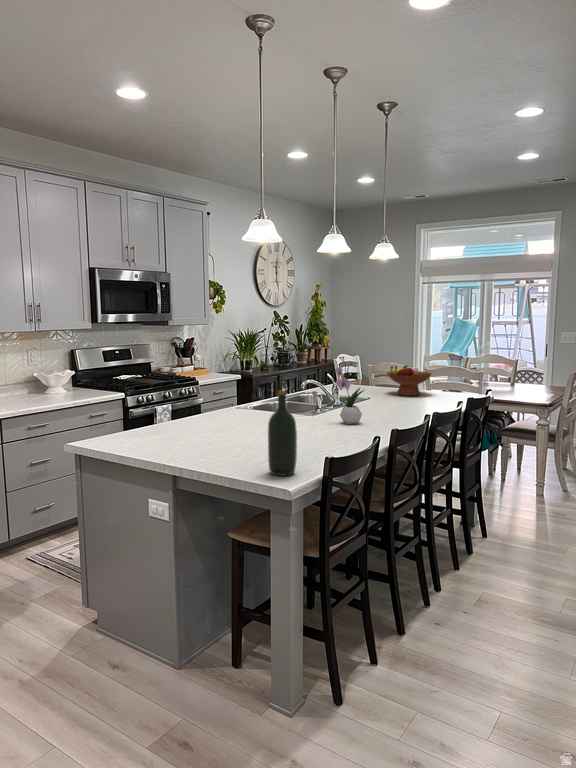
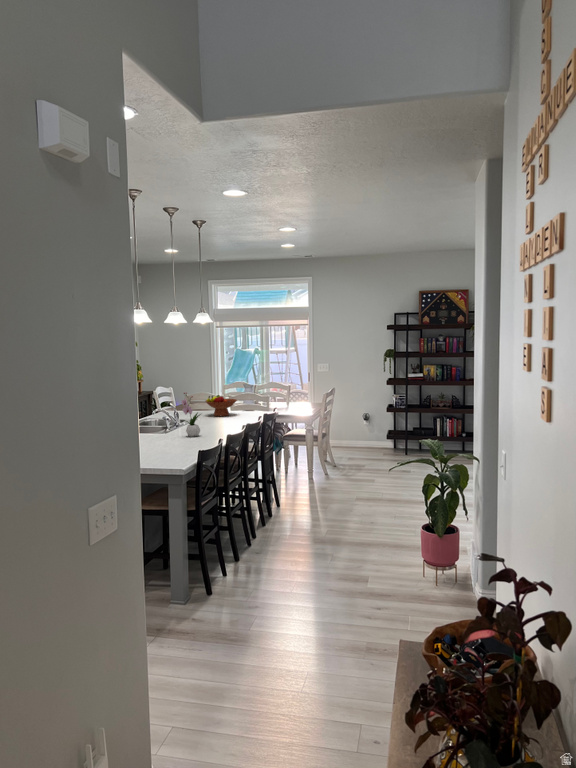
wine bottle: present [268,390,297,476] -> none [162,416,180,465]

